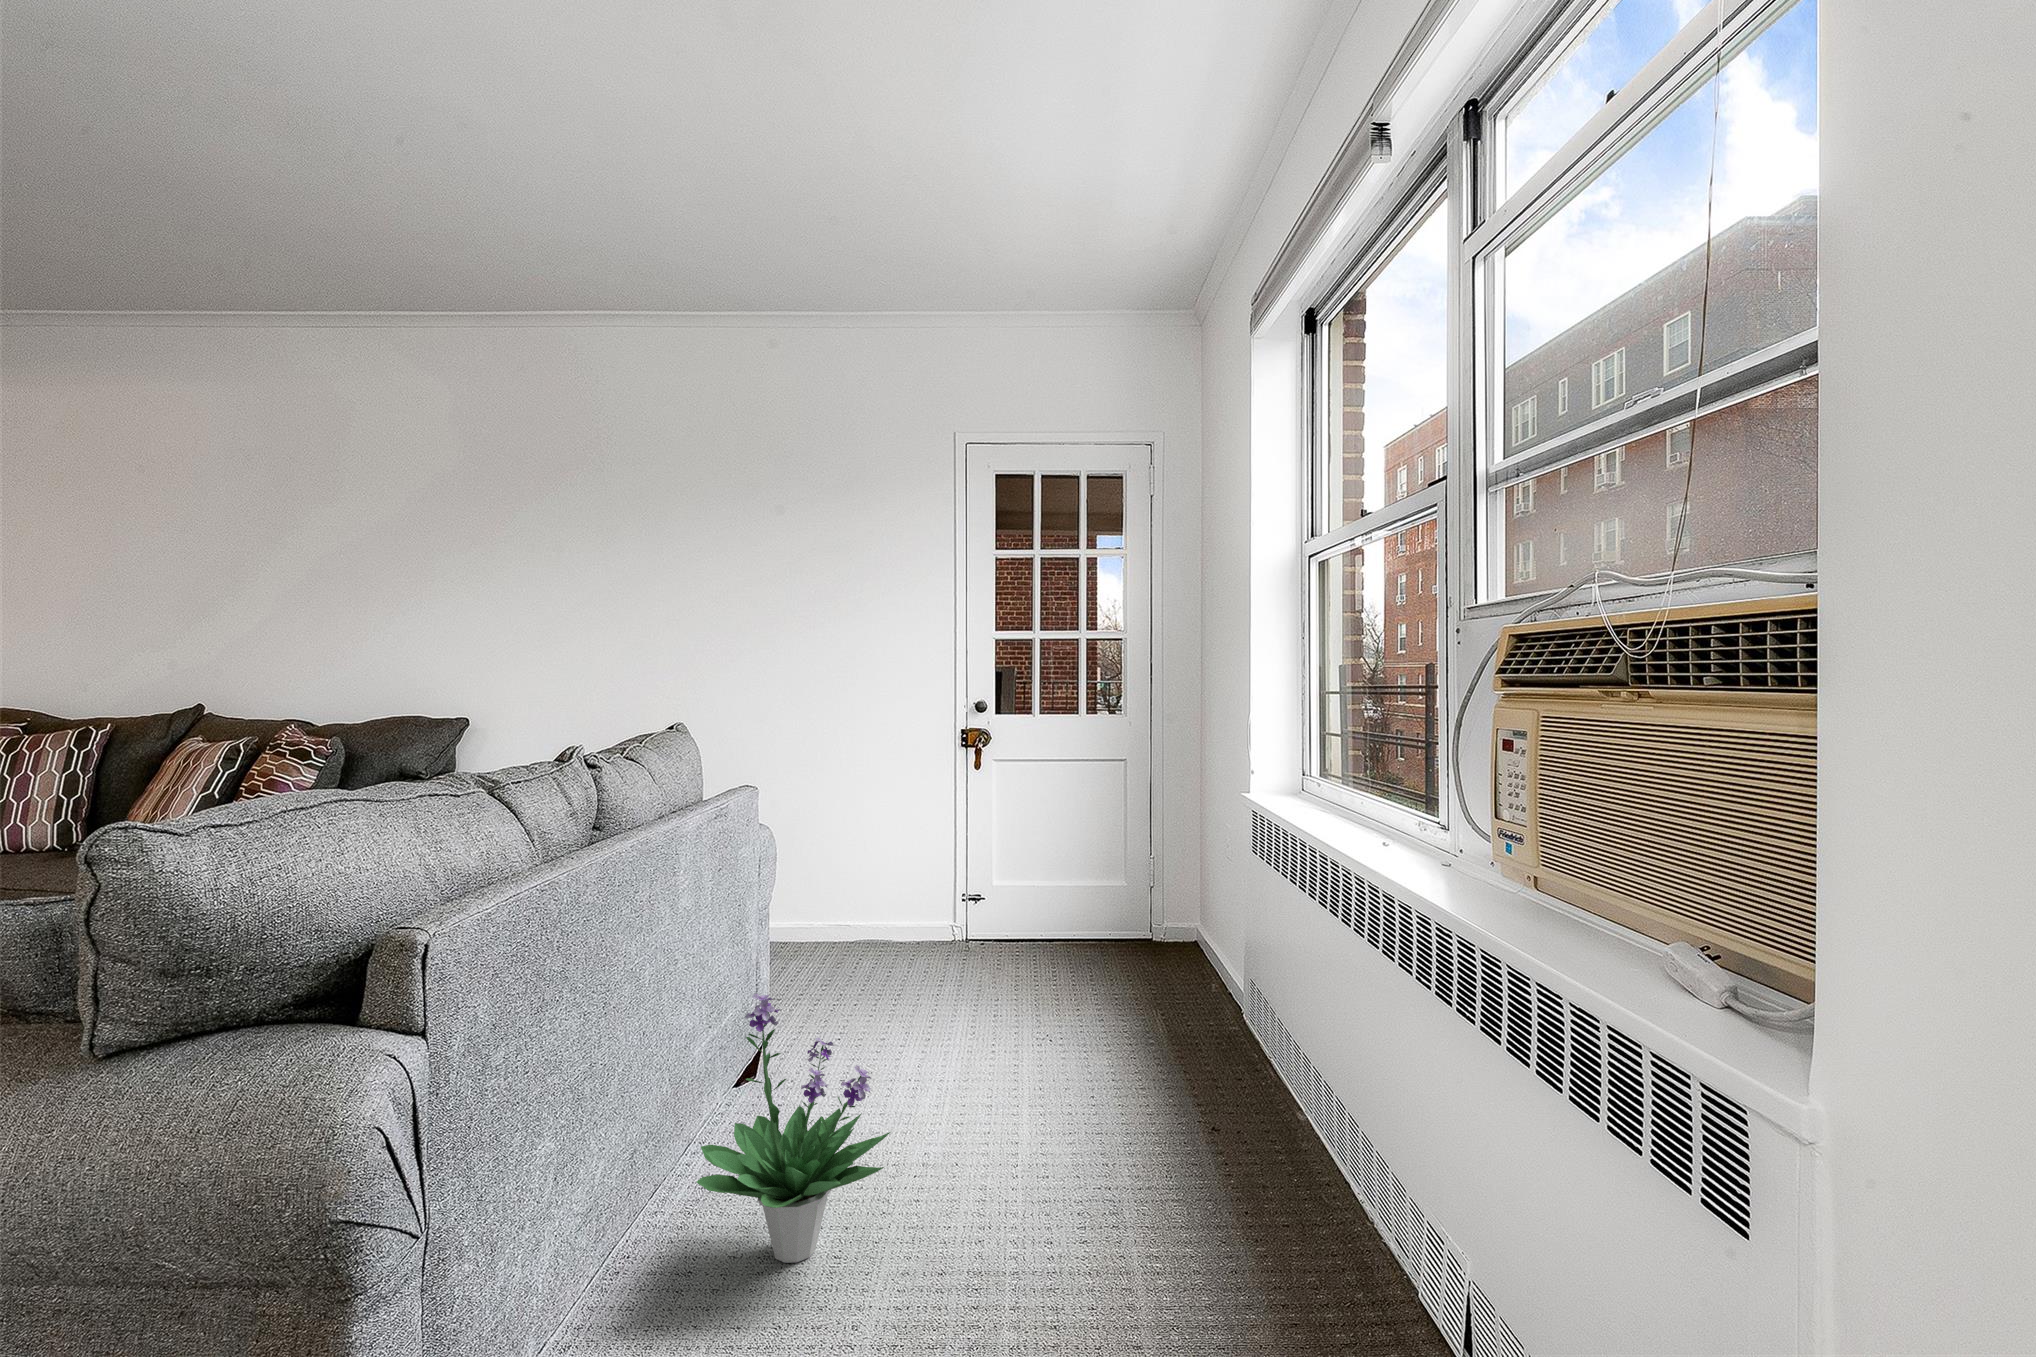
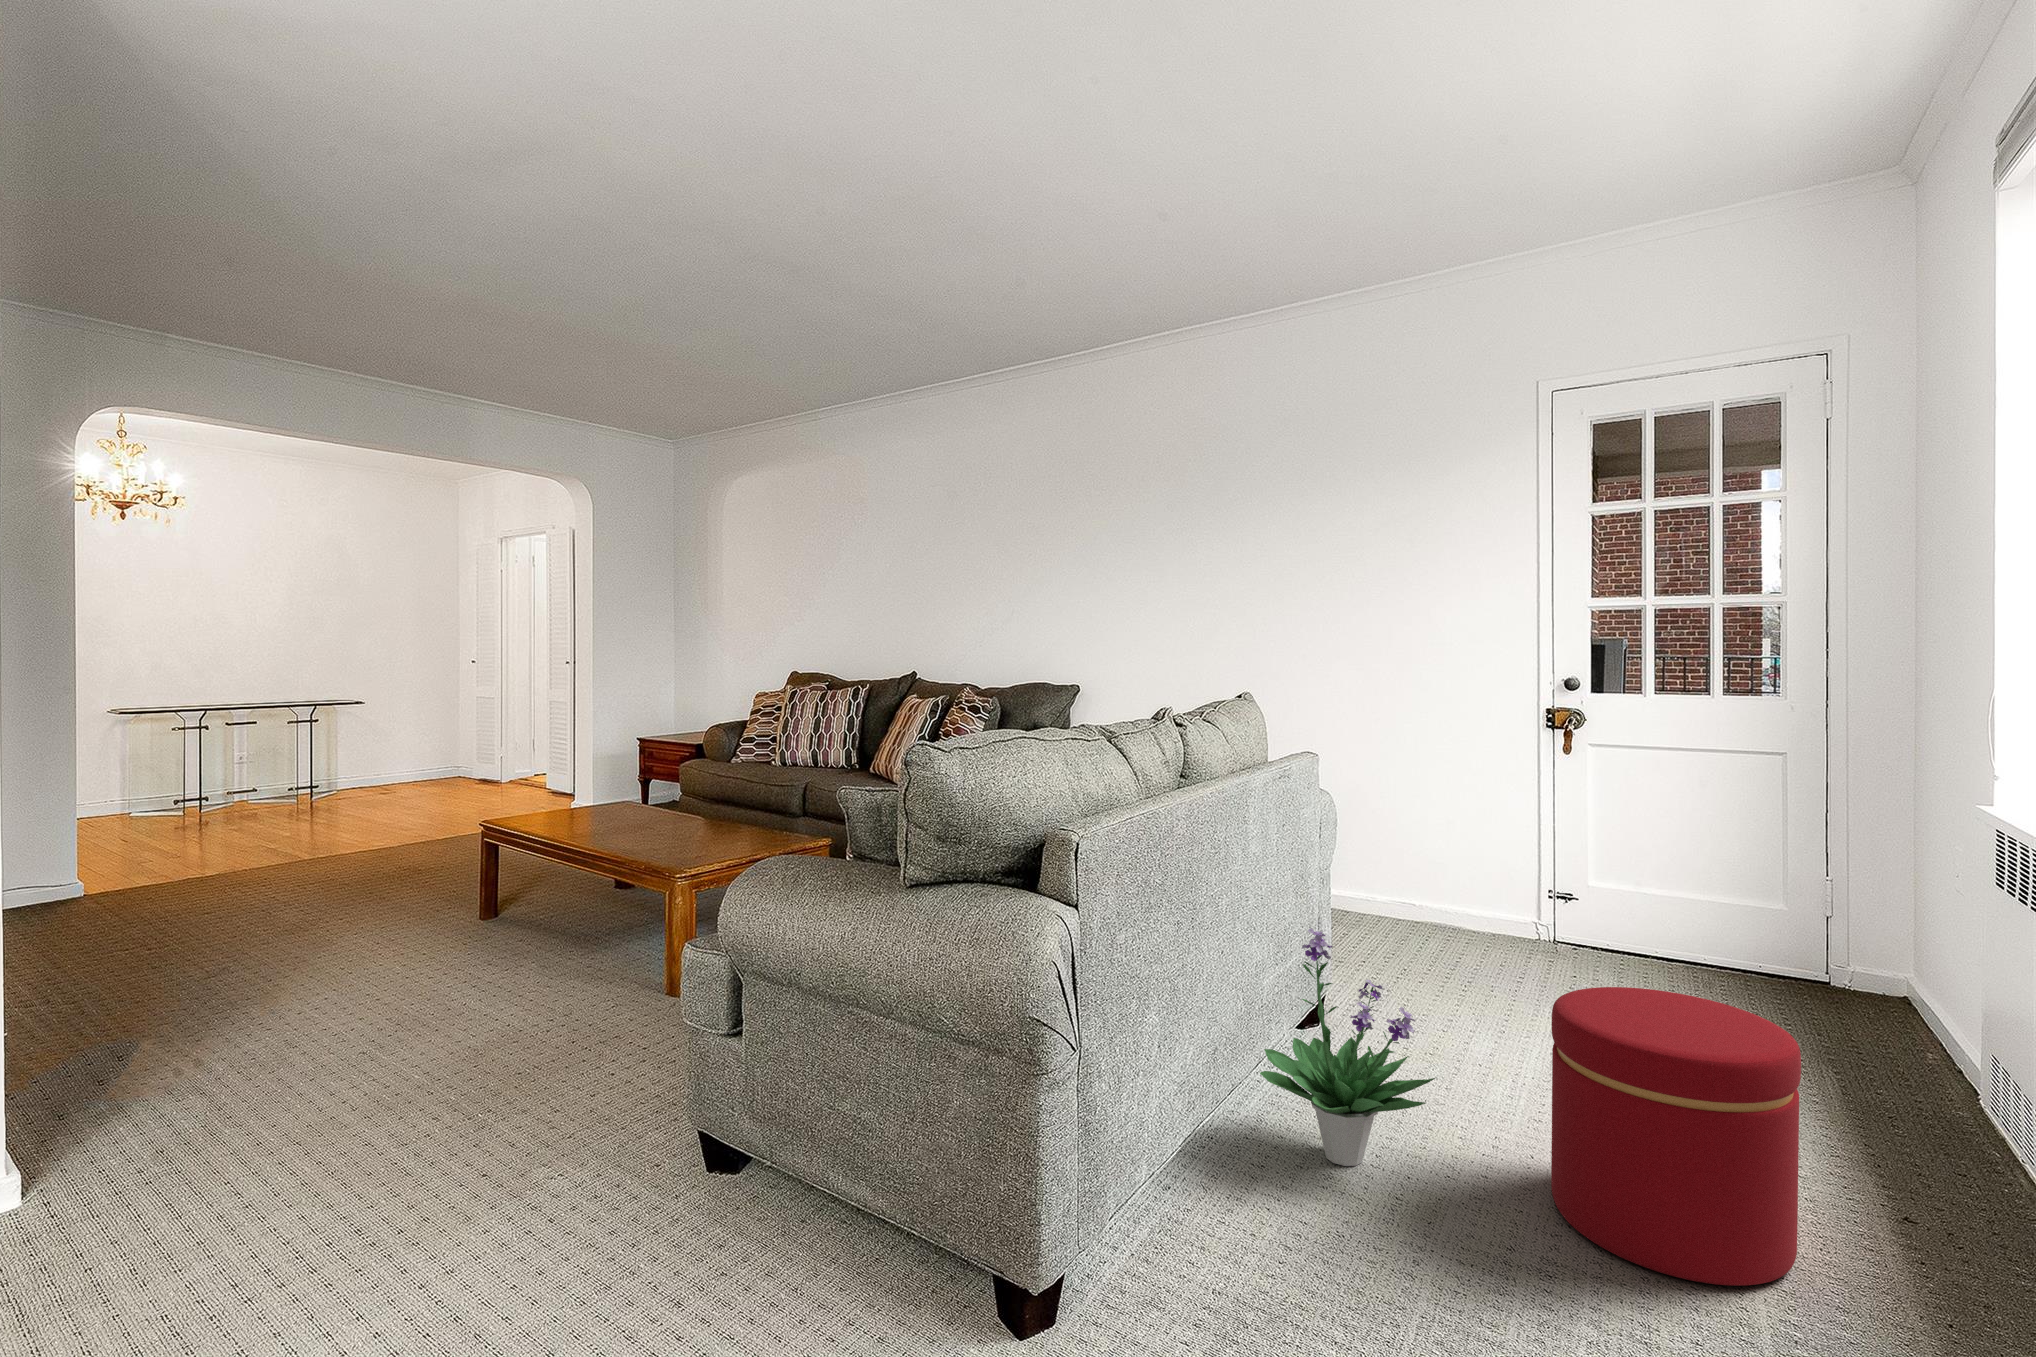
ottoman: none [1000,994,1198,1280] -> present [1551,987,1801,1286]

